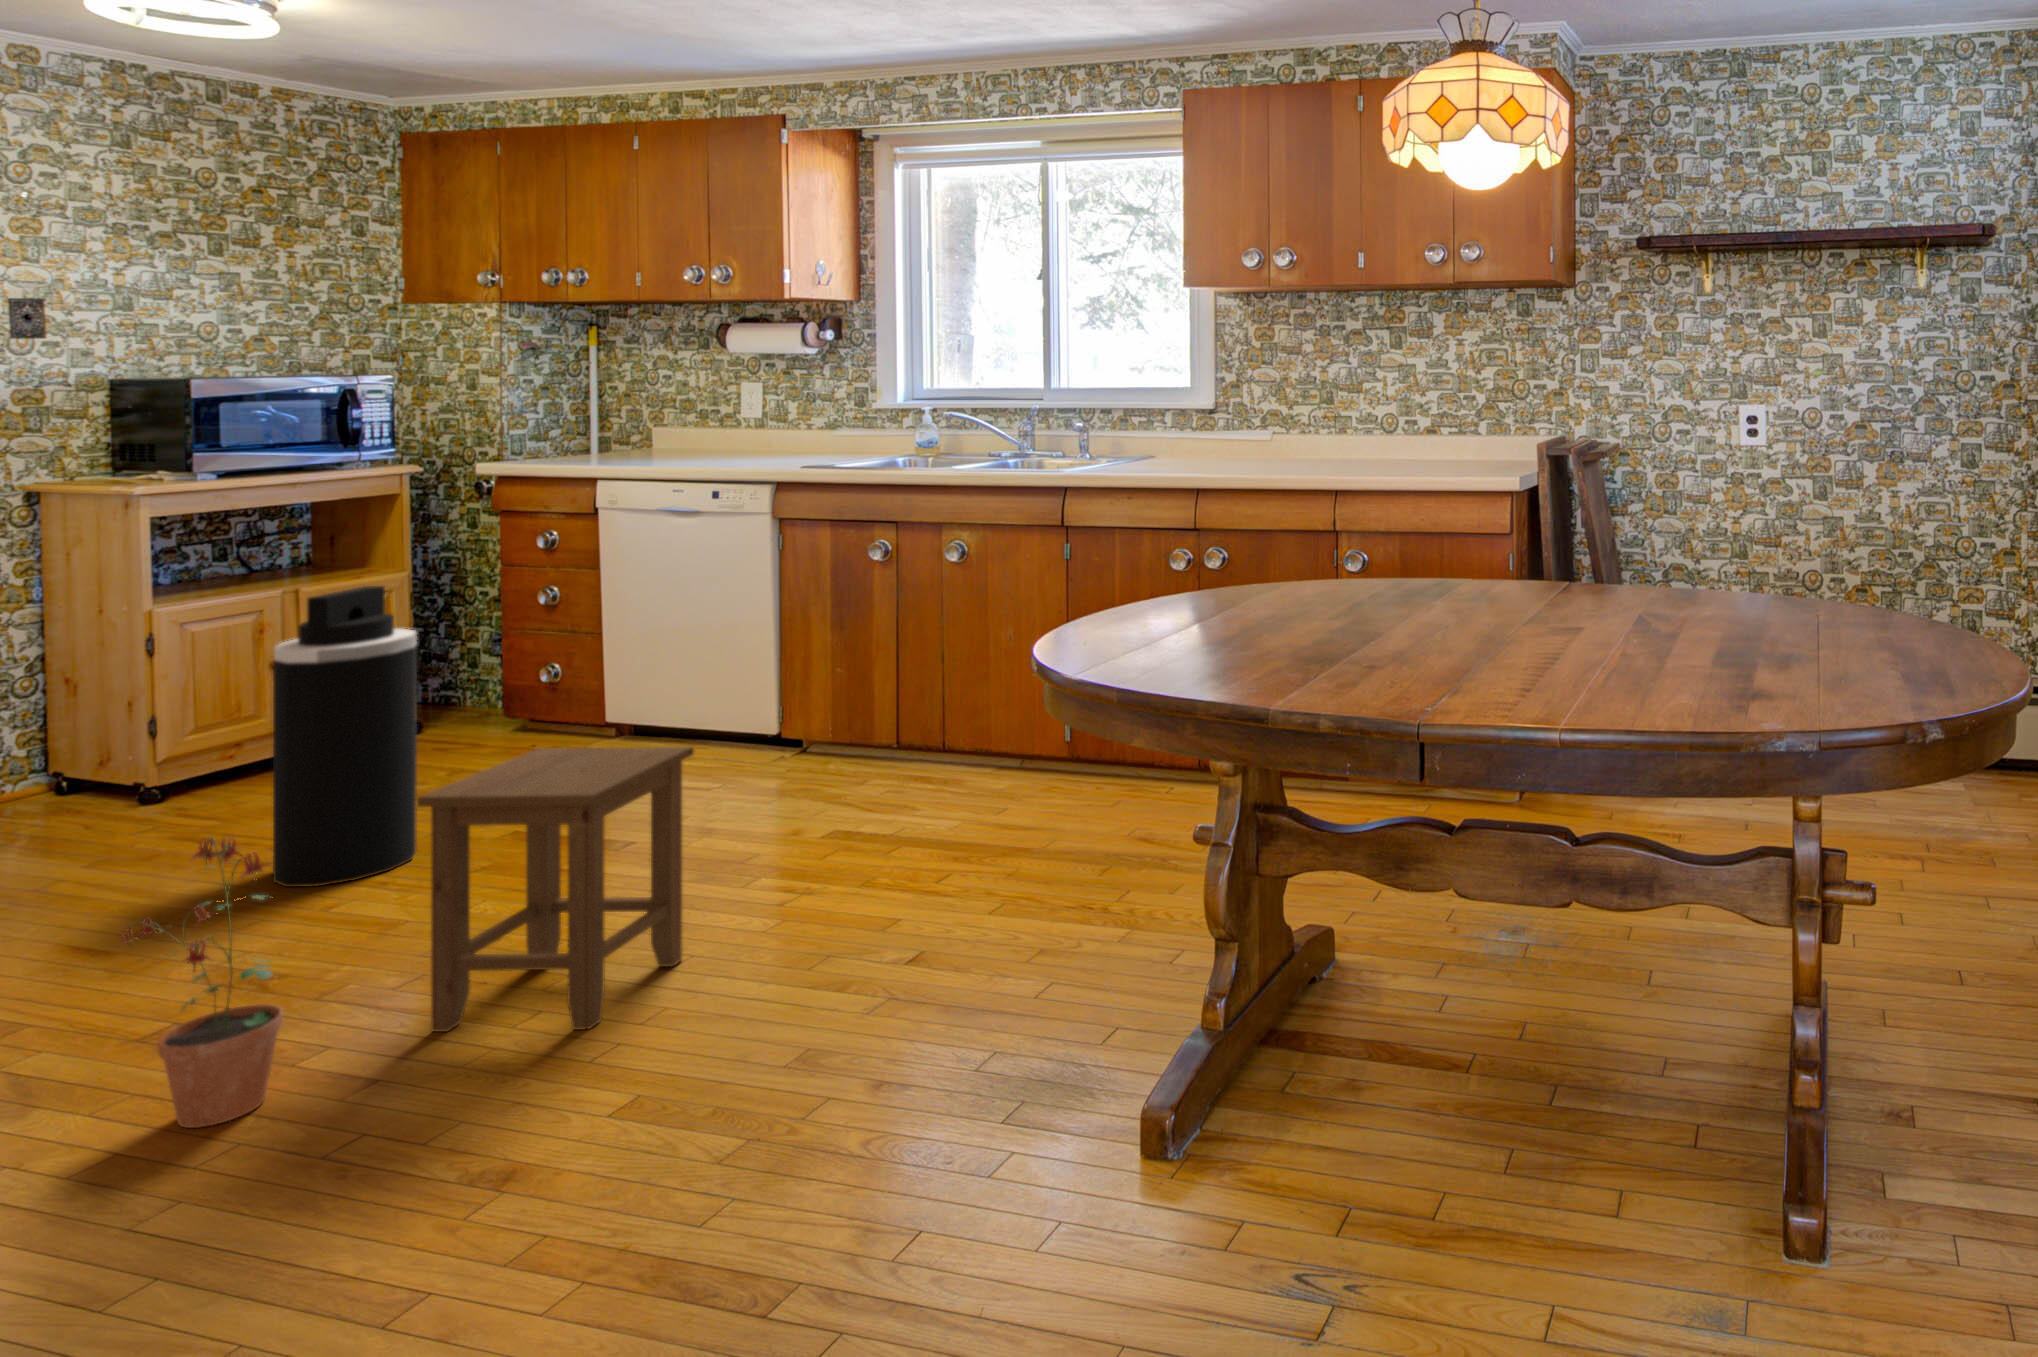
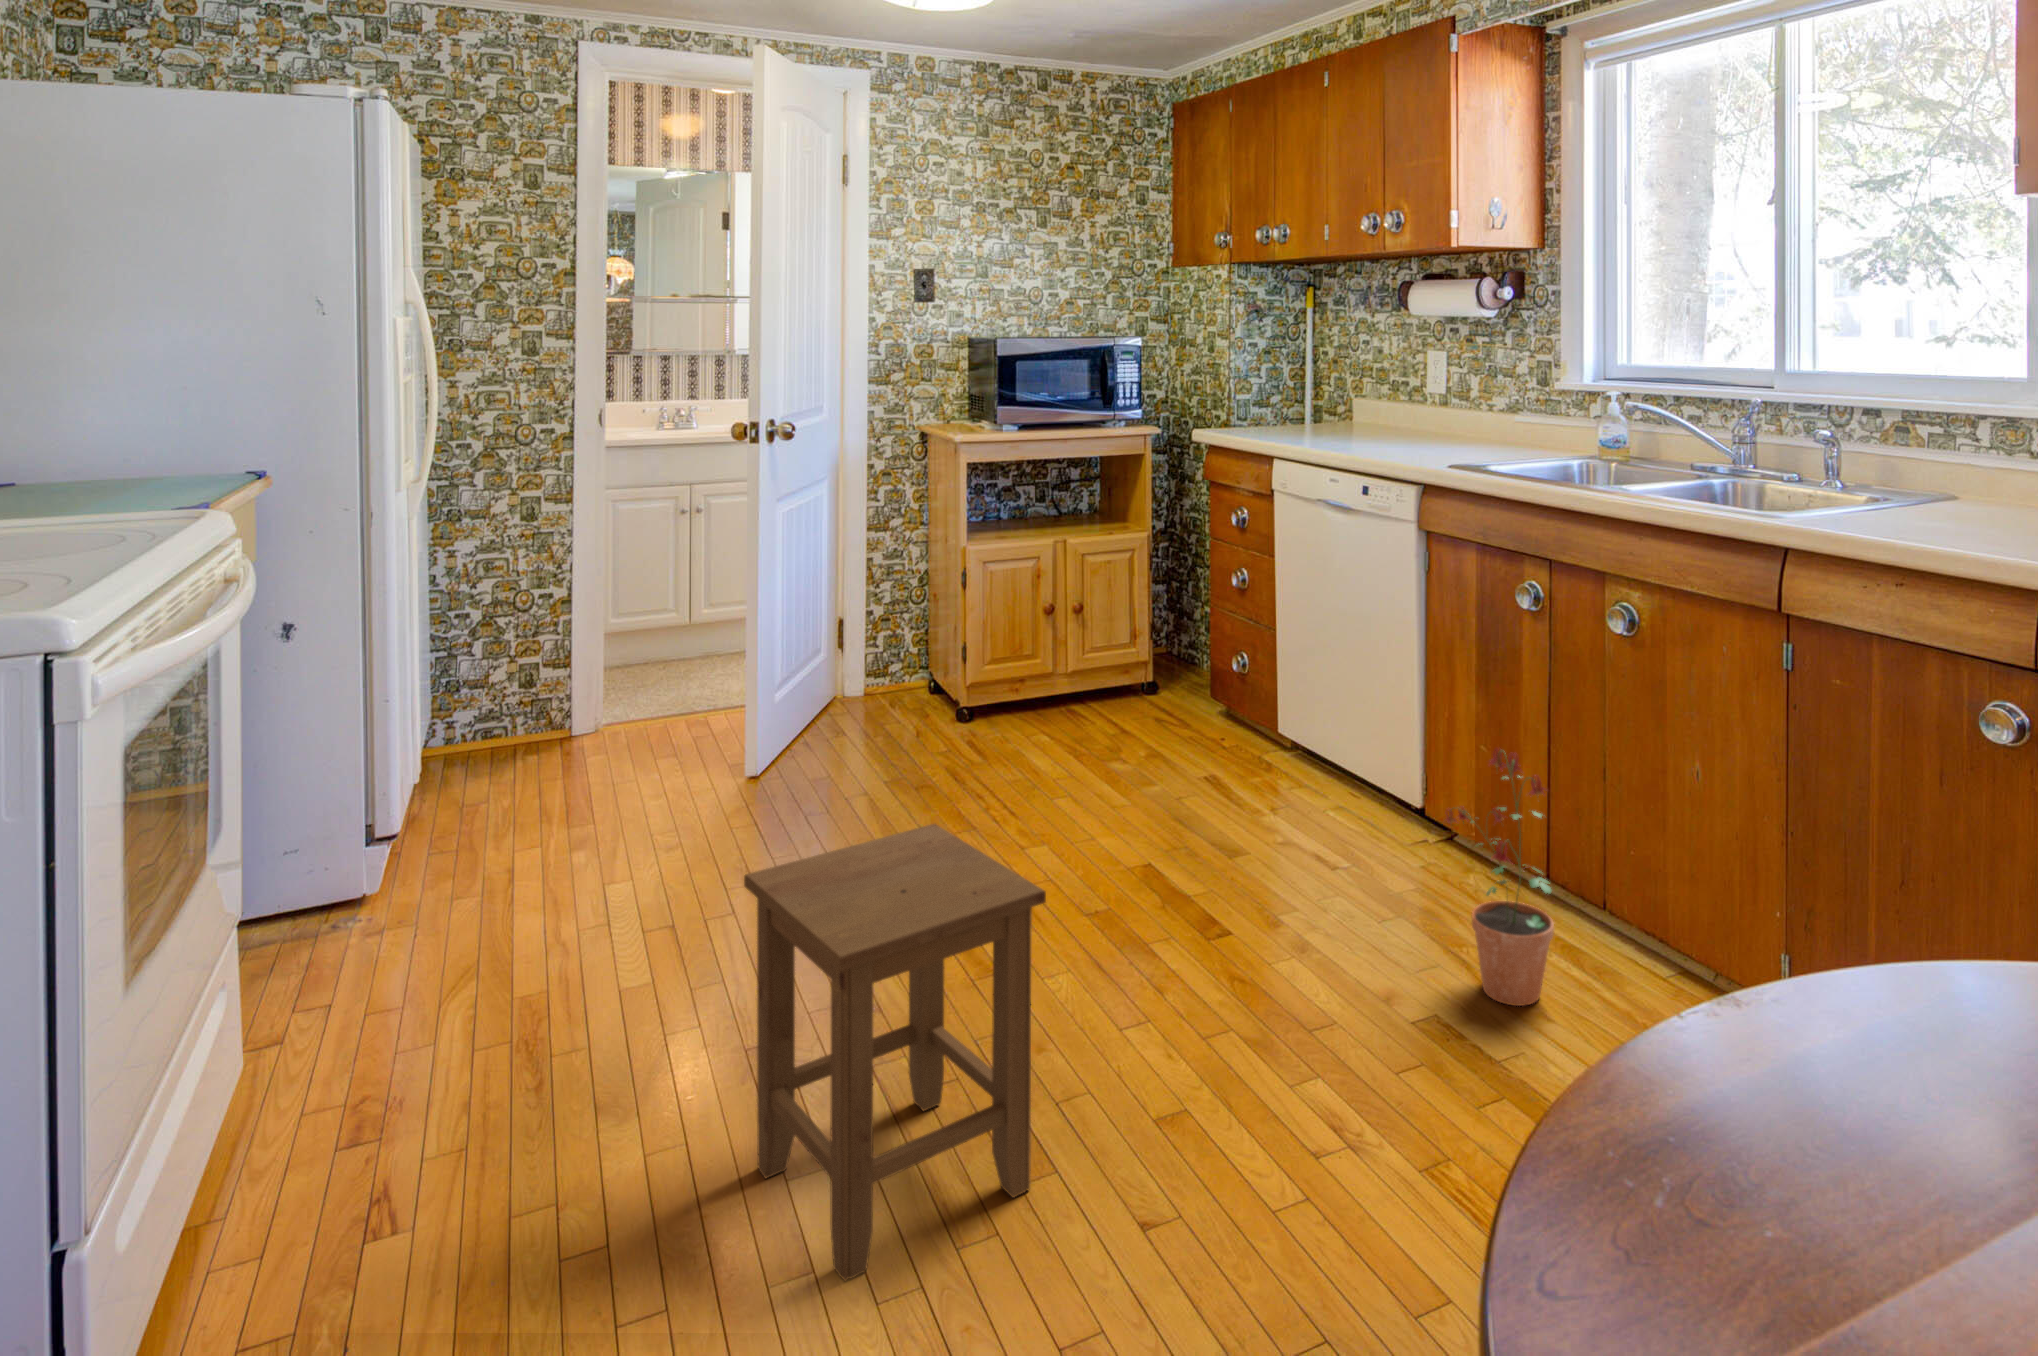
trash can: present [273,586,417,887] -> none [906,557,1017,866]
potted plant: present [122,836,283,1128] -> present [1446,749,1554,1006]

